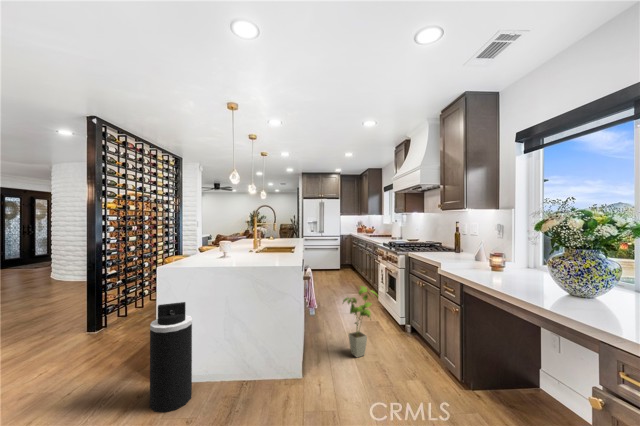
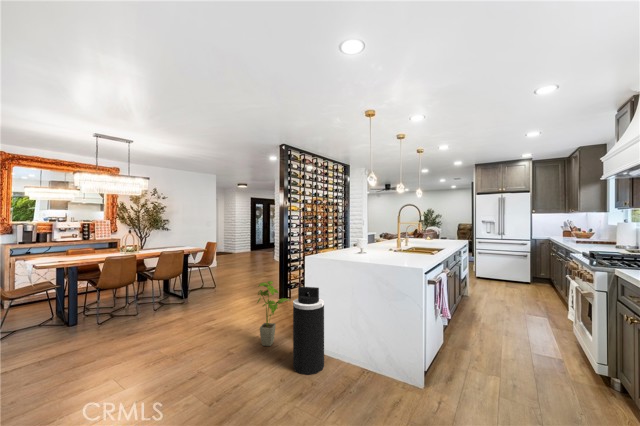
house plant: present [343,286,376,357] -> present [257,281,289,346]

